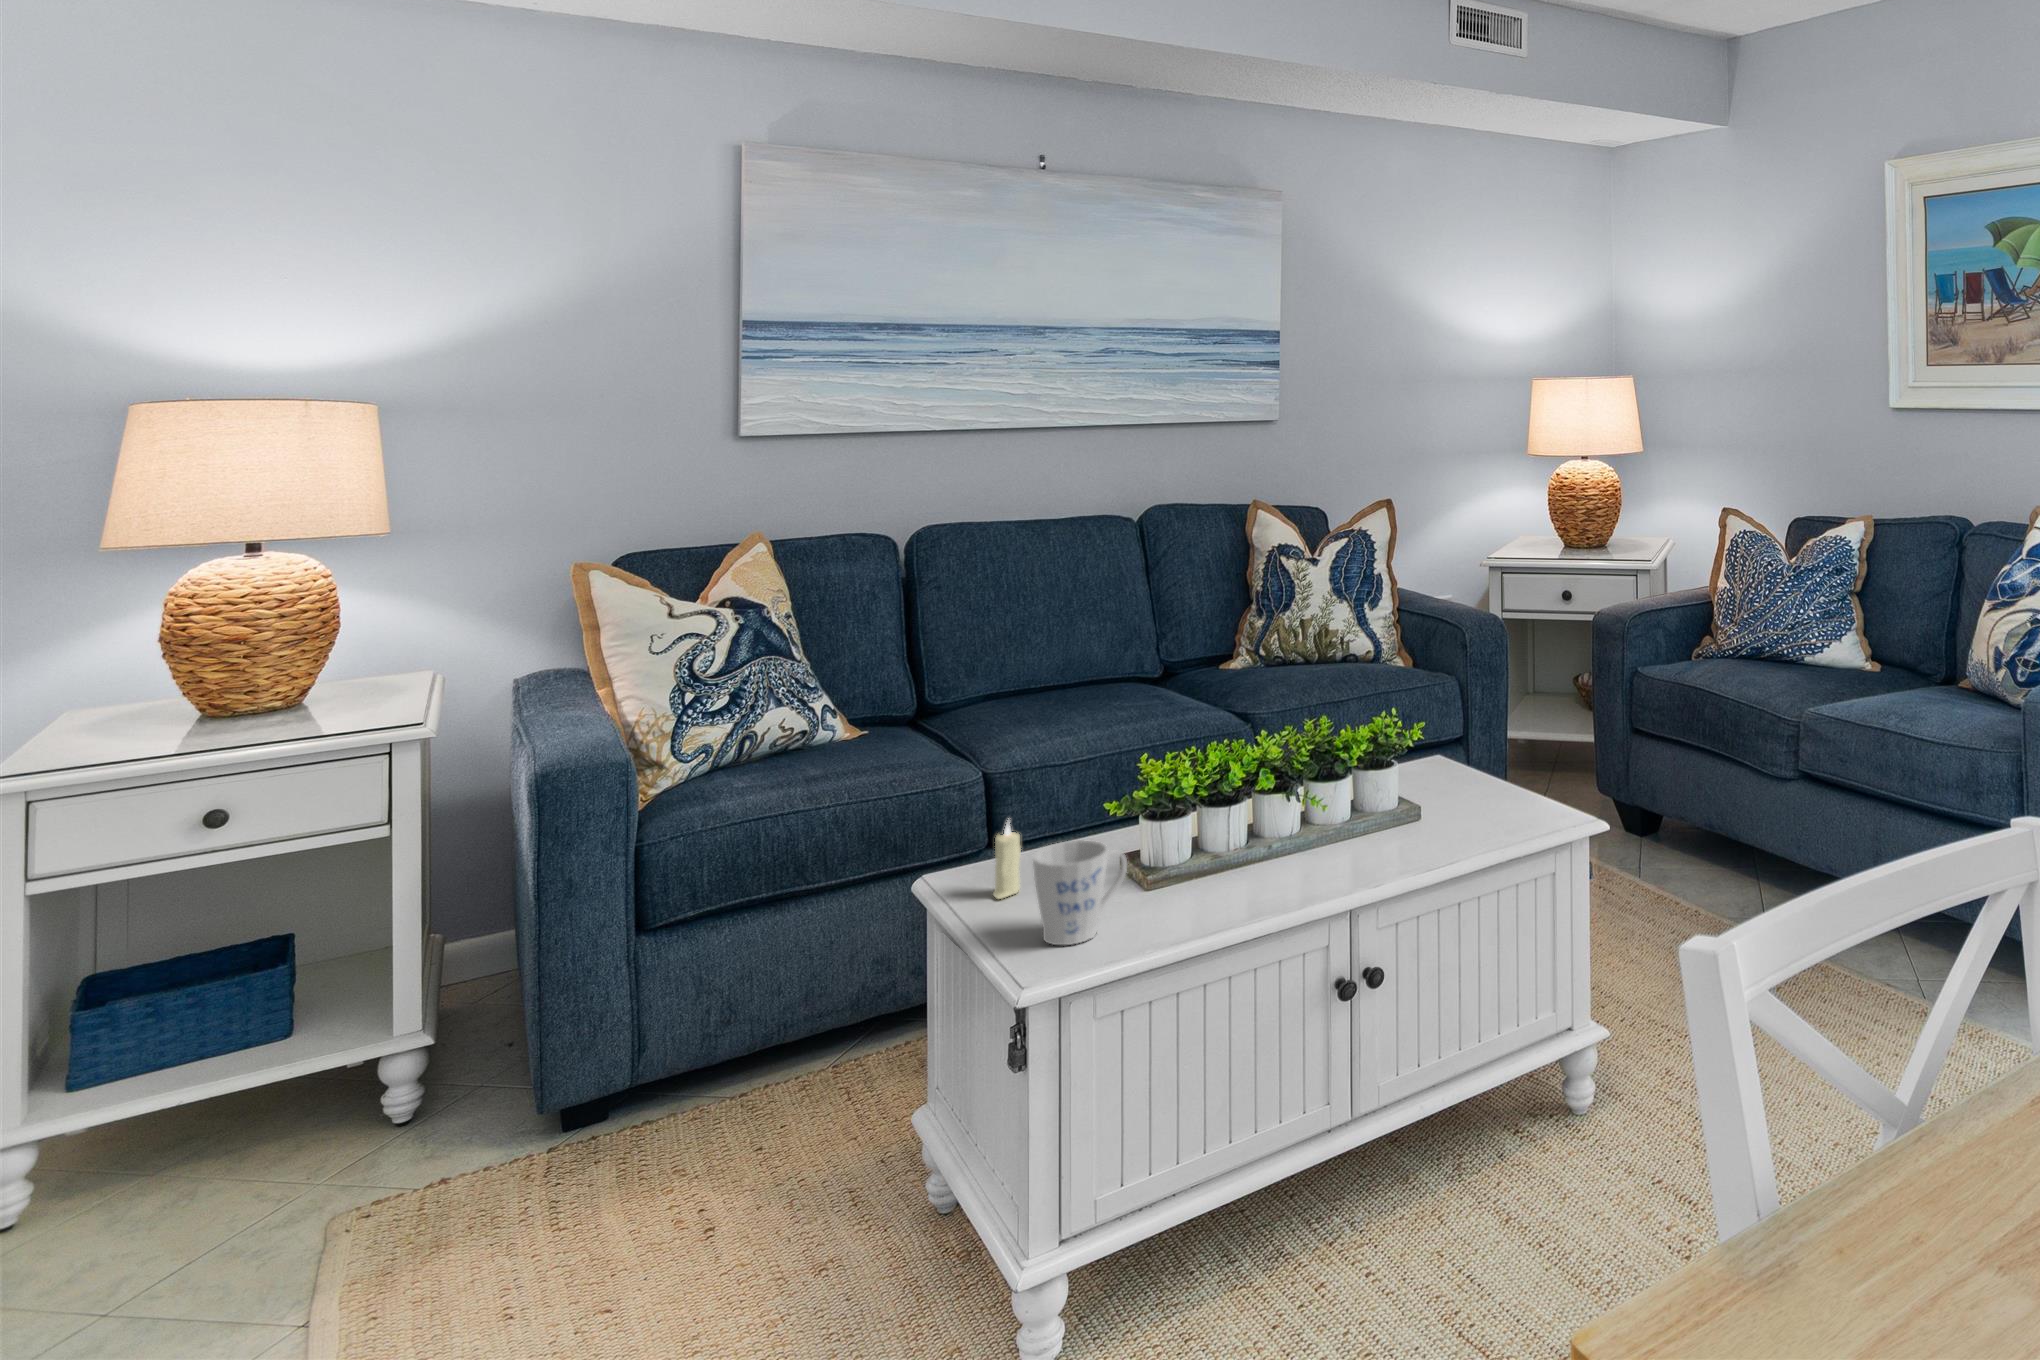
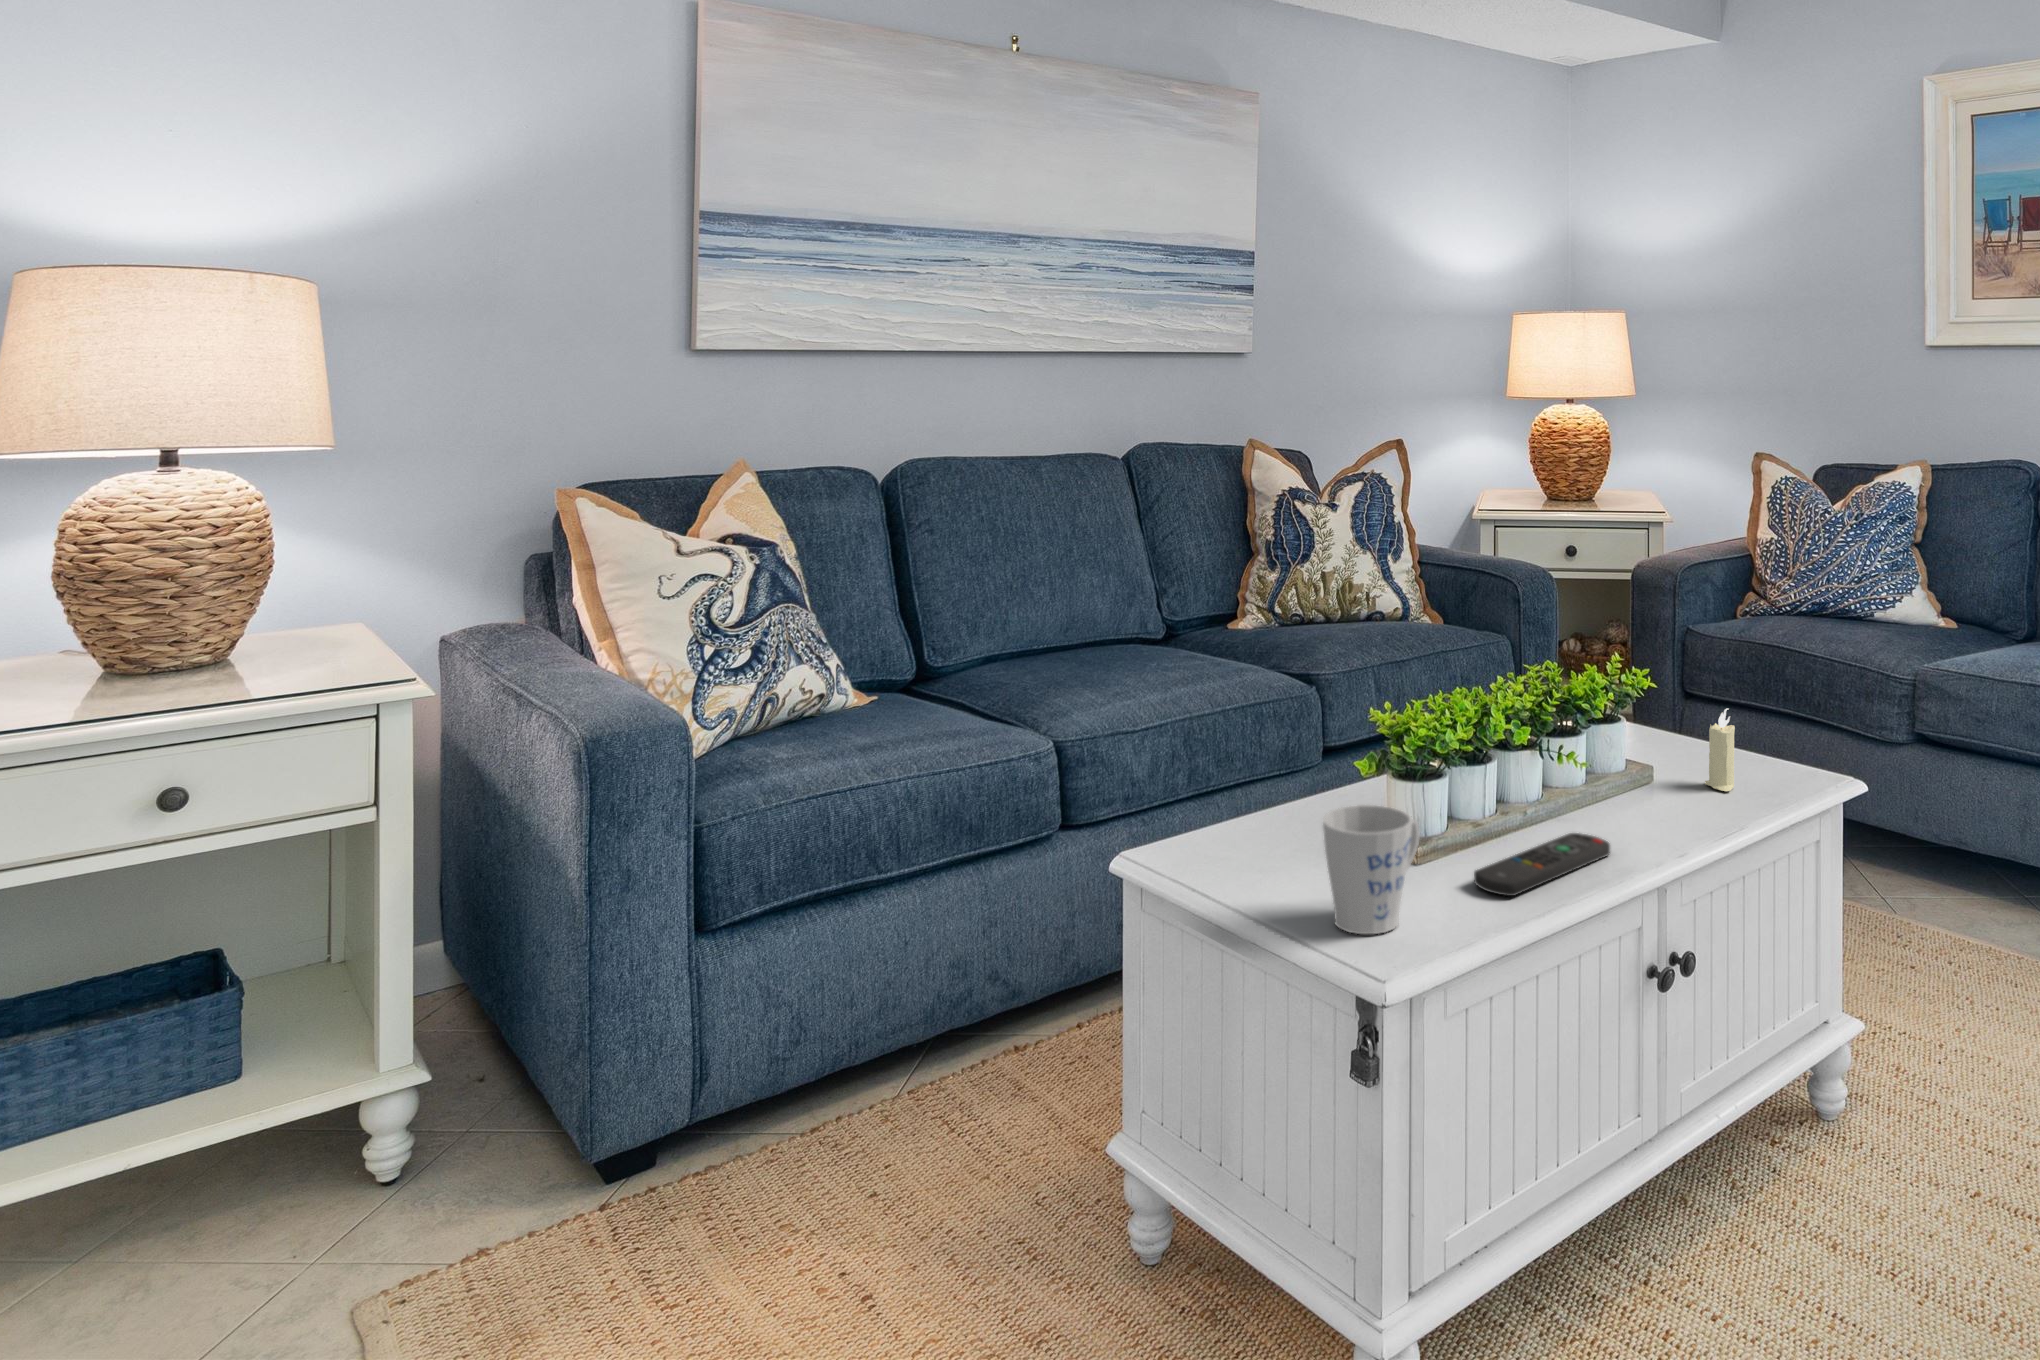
candle: present [993,823,1021,899] -> present [1705,708,1735,791]
remote control: none [1184,863,1323,916] -> present [1474,833,1610,896]

